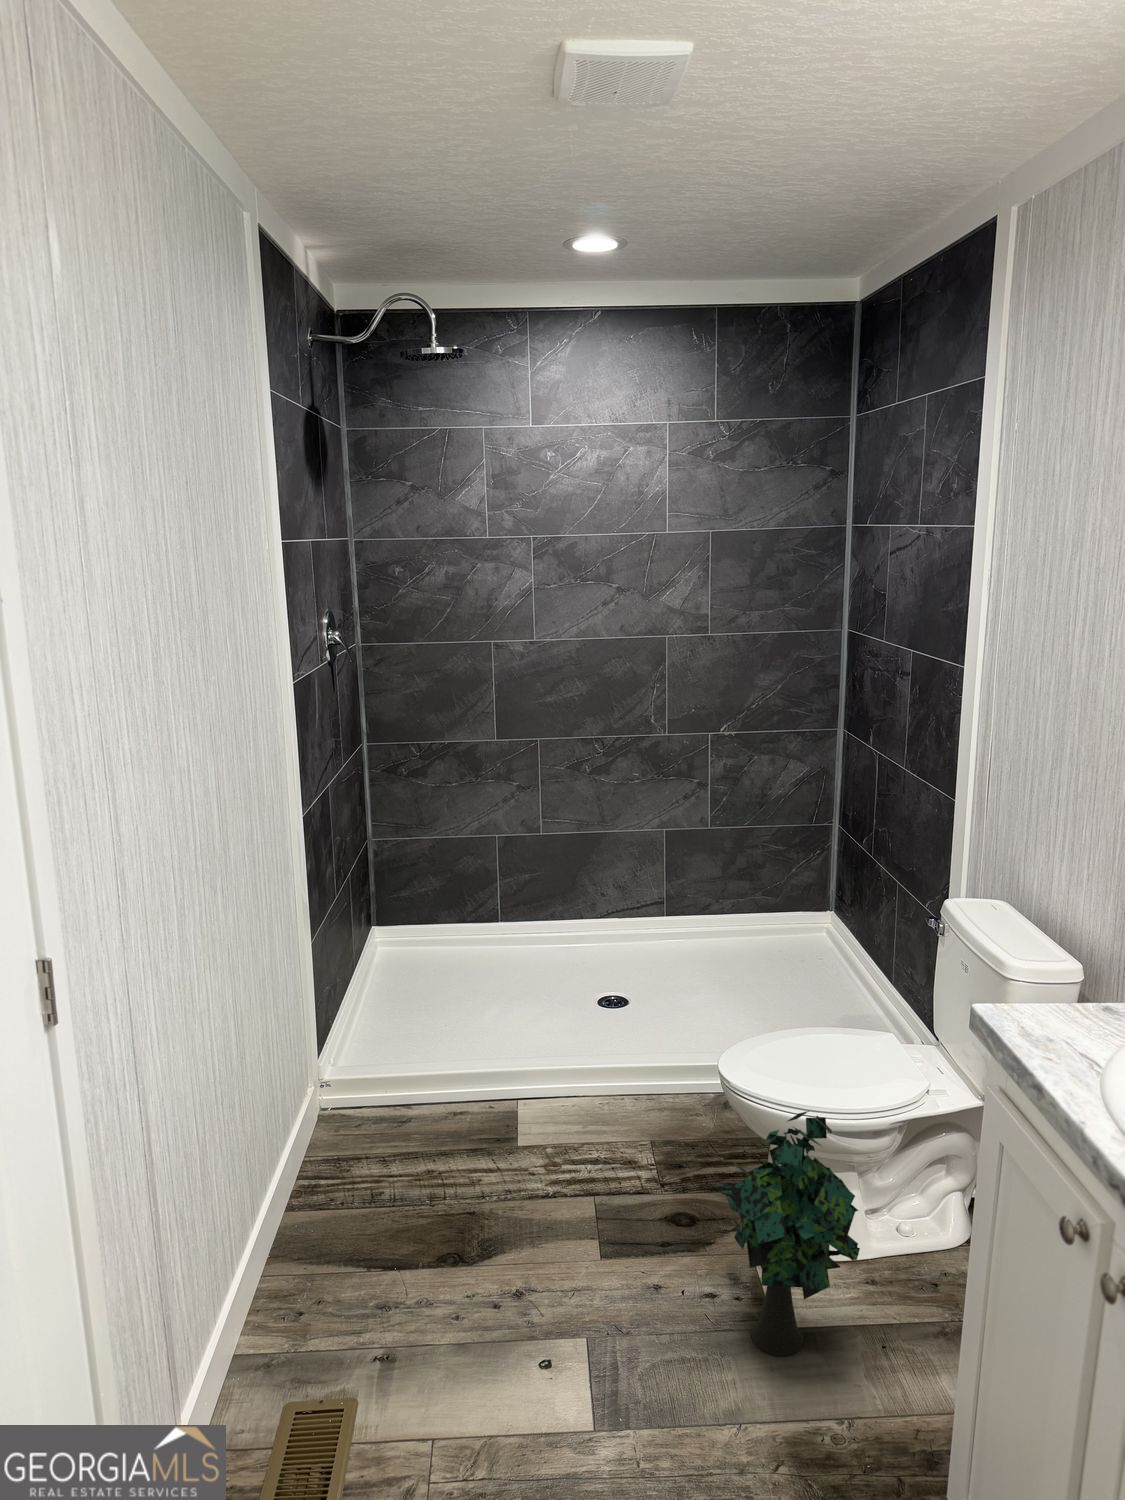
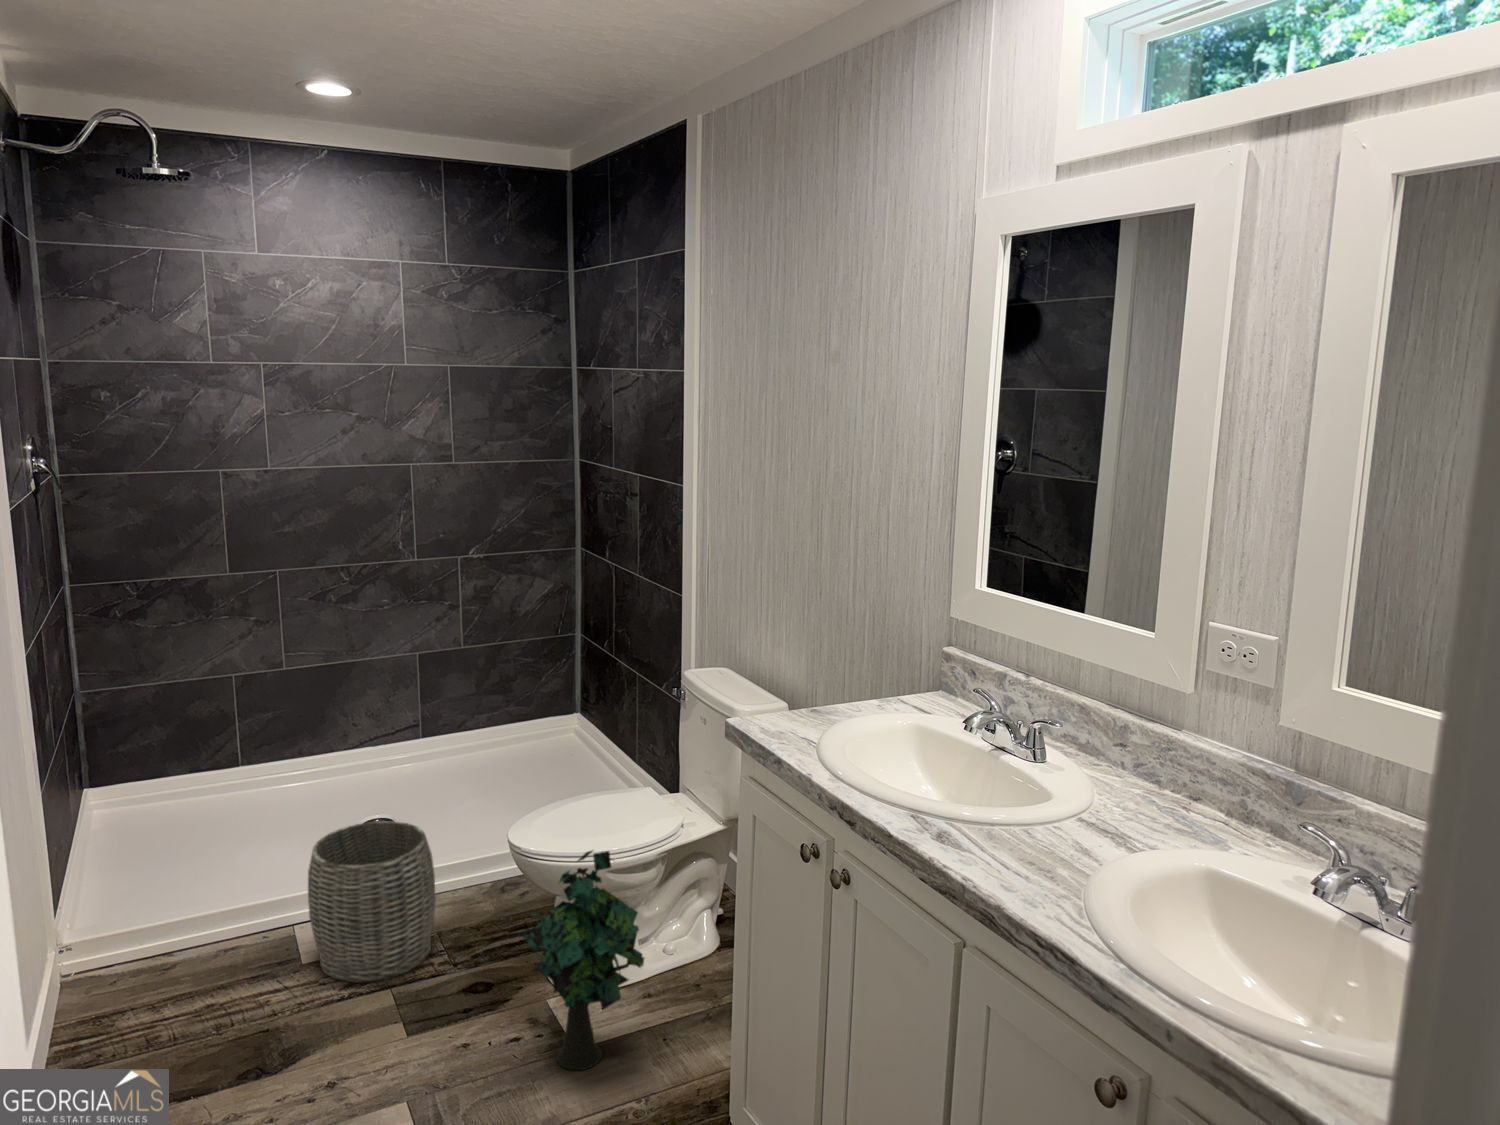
woven basket: none [526,1014,650,1183] -> present [308,821,436,983]

